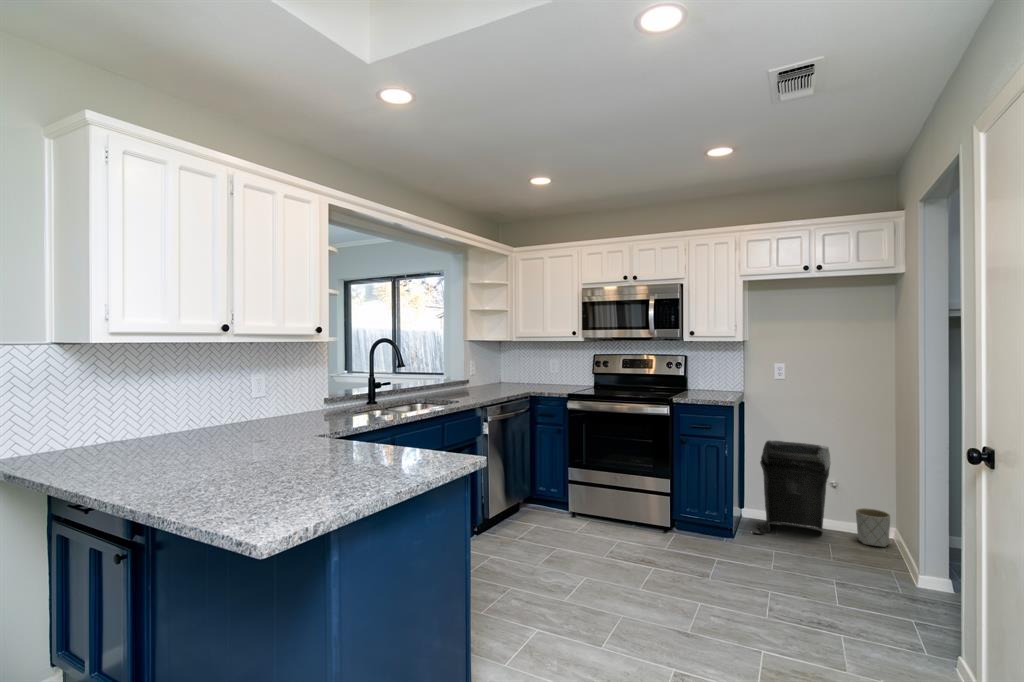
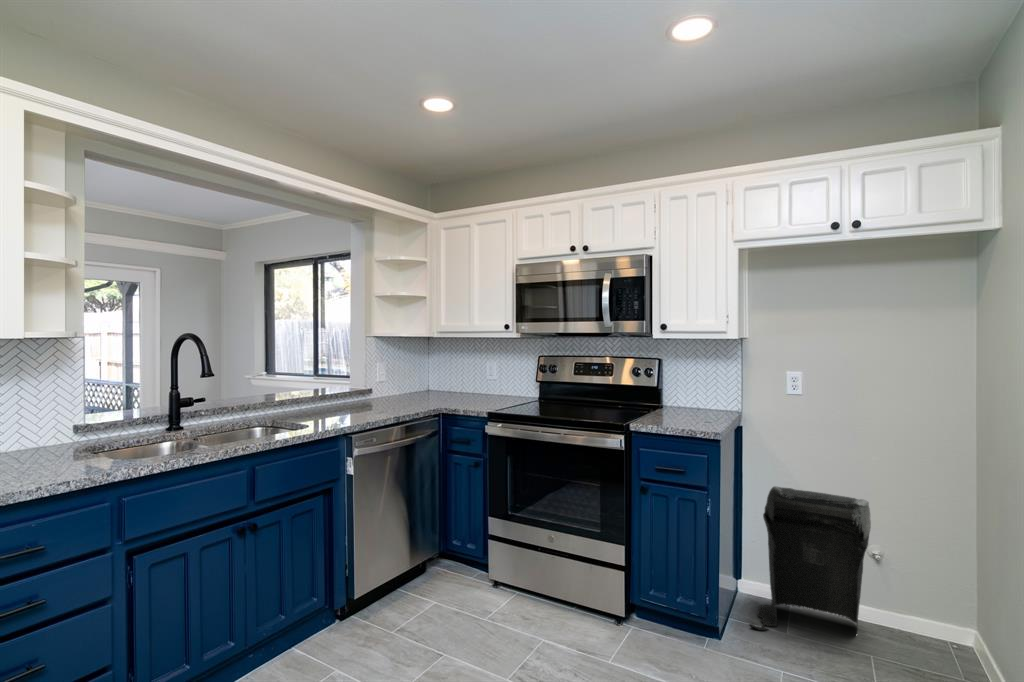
planter: present [856,508,890,547] -> none [912,597,970,666]

